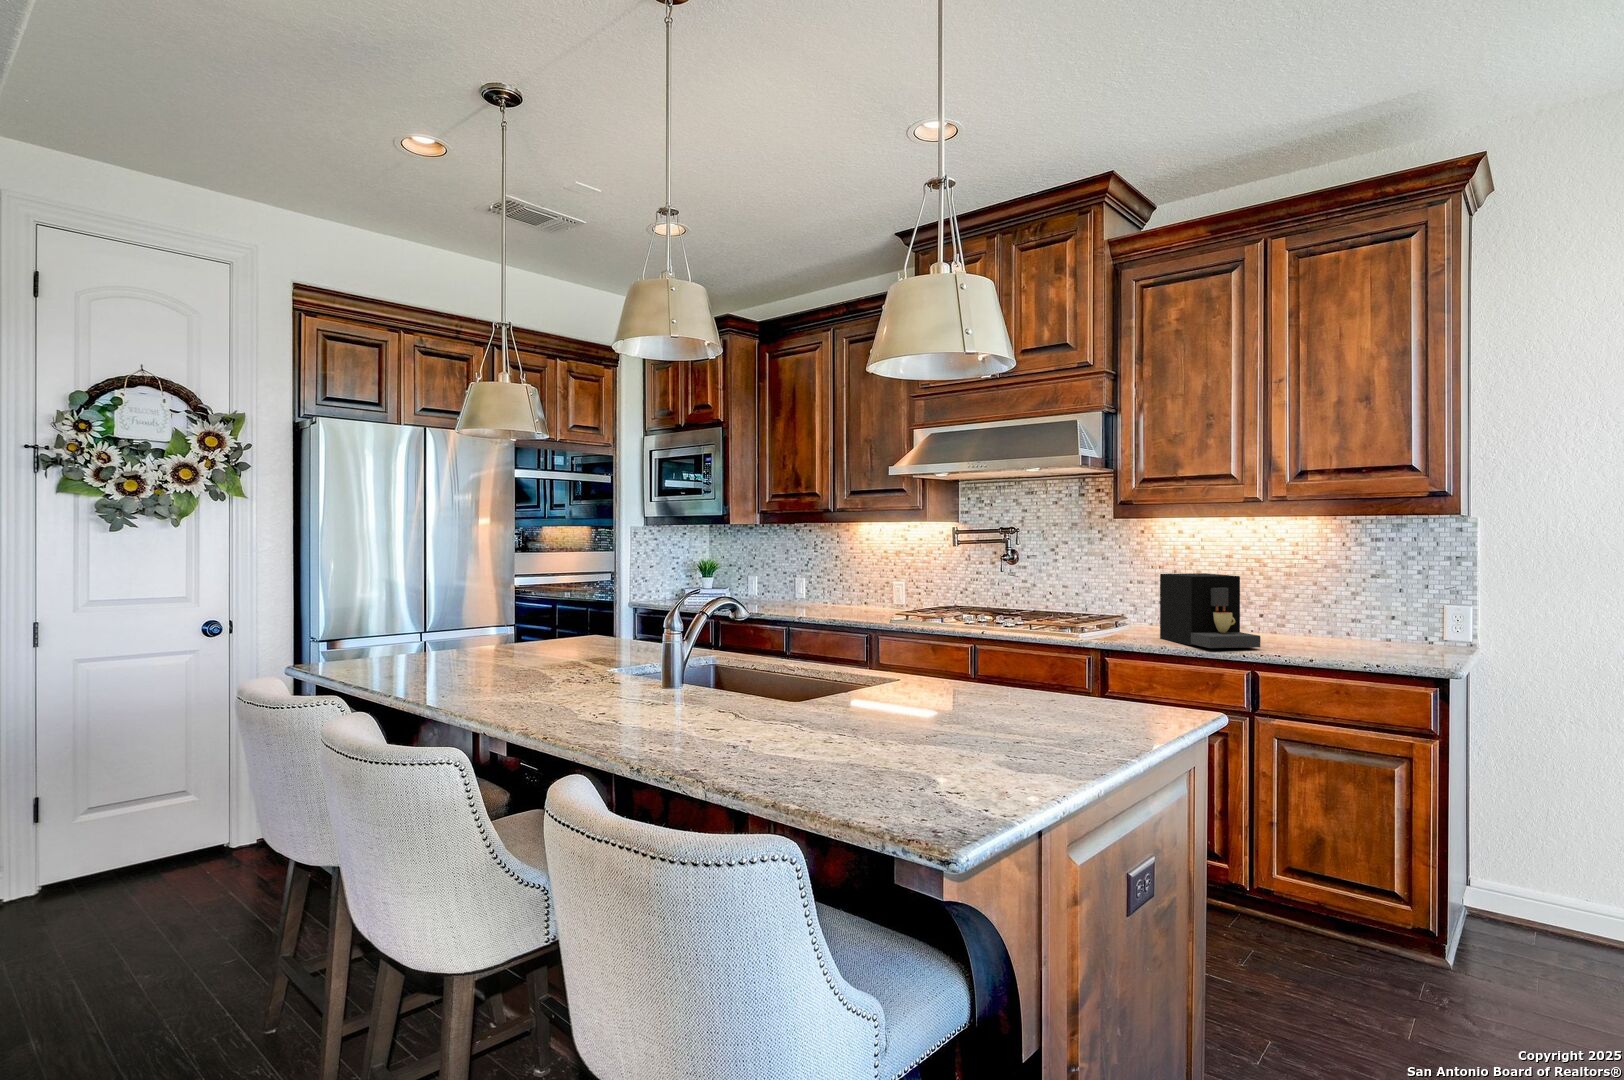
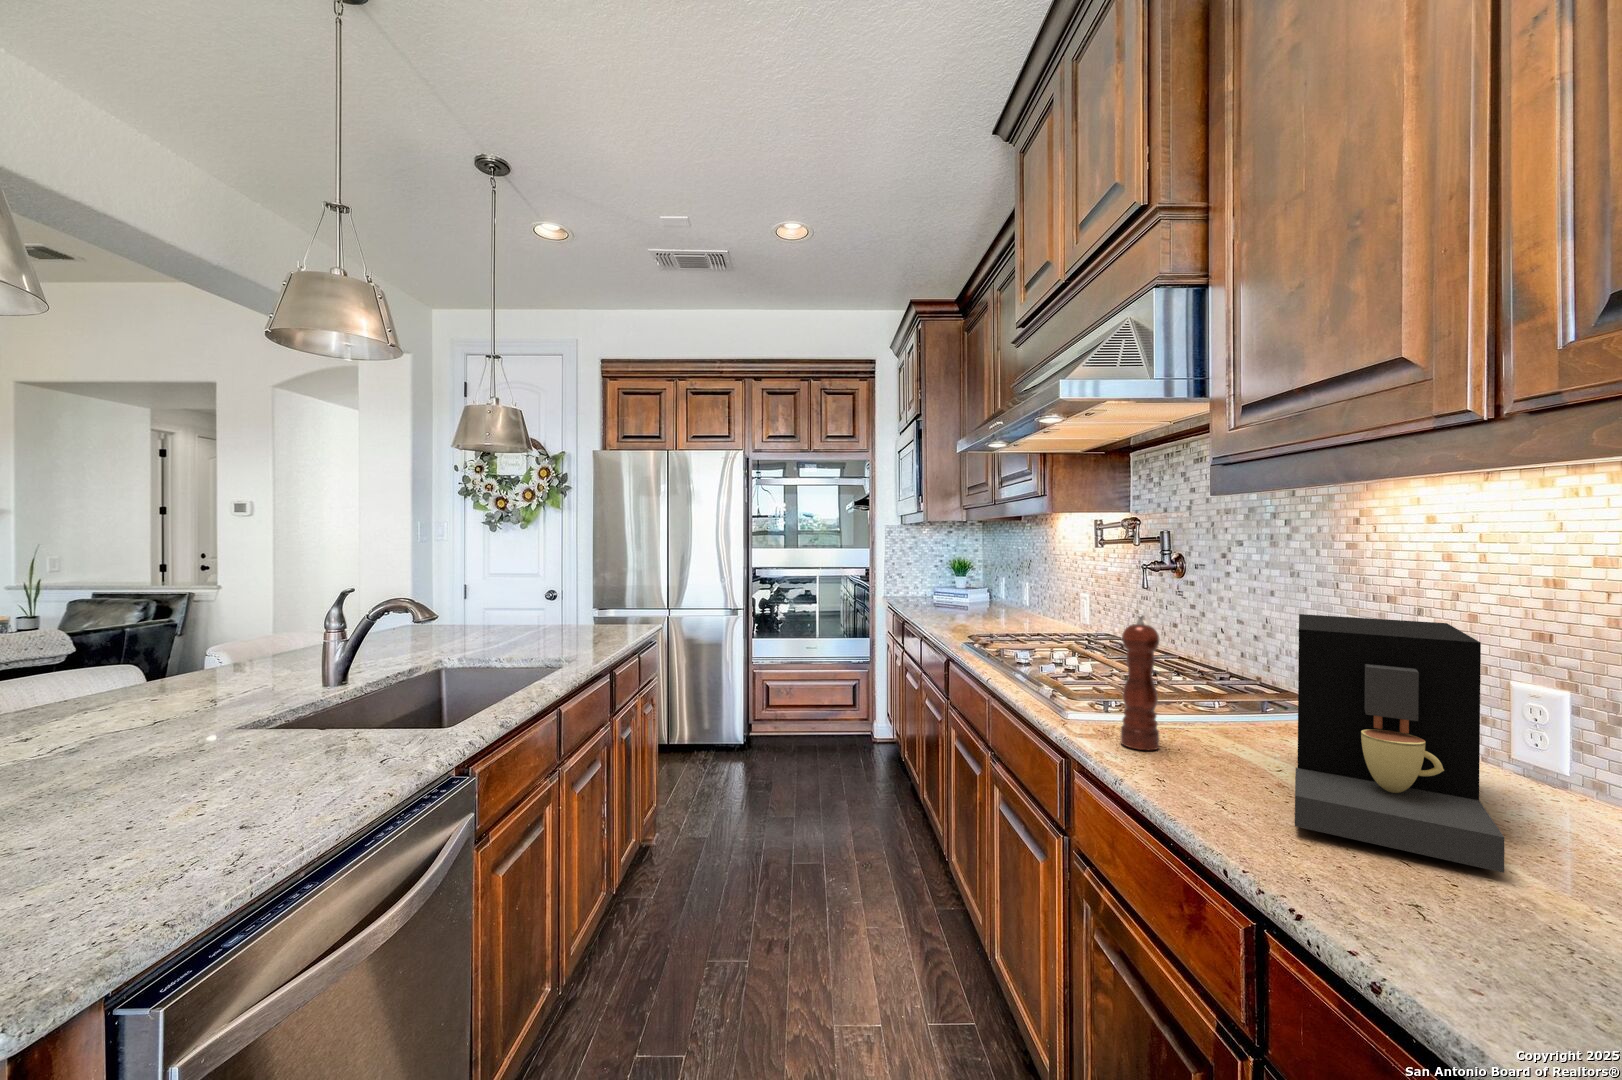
pepper mill: none [1104,578,1122,644] -> present [1121,615,1160,750]

